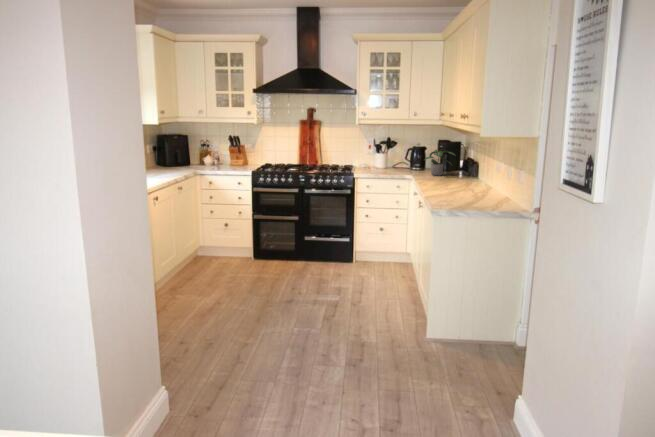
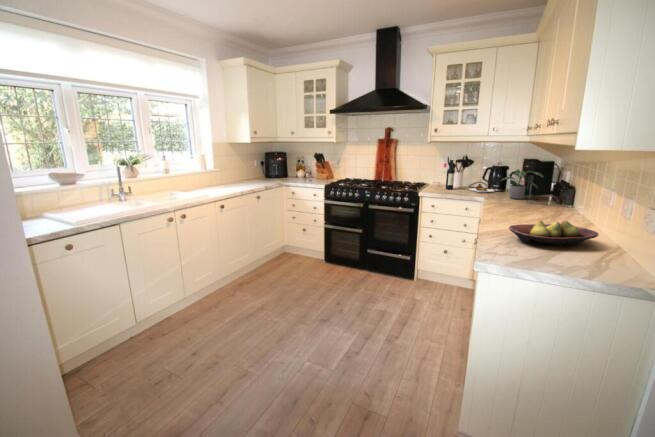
wine bottle: none [374,142,418,172] -> present [446,160,494,192]
fruit bowl: none [443,185,495,202] -> present [509,220,599,245]

